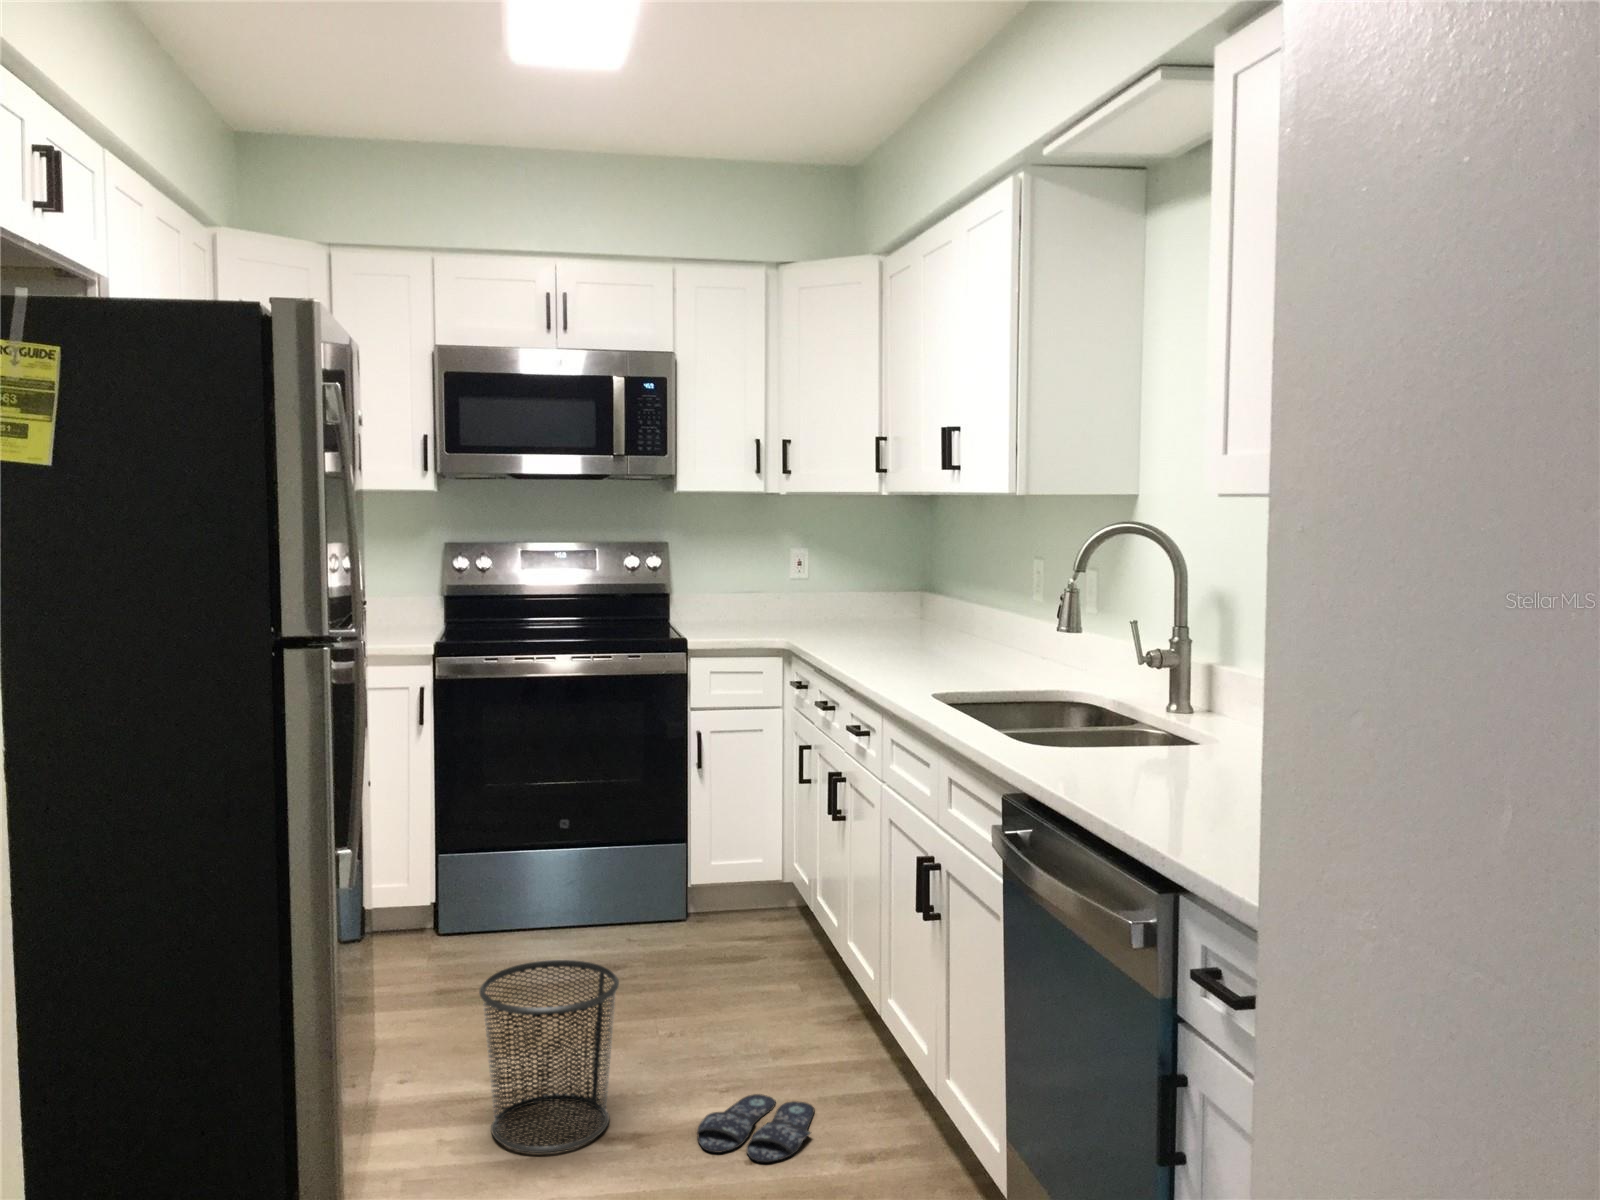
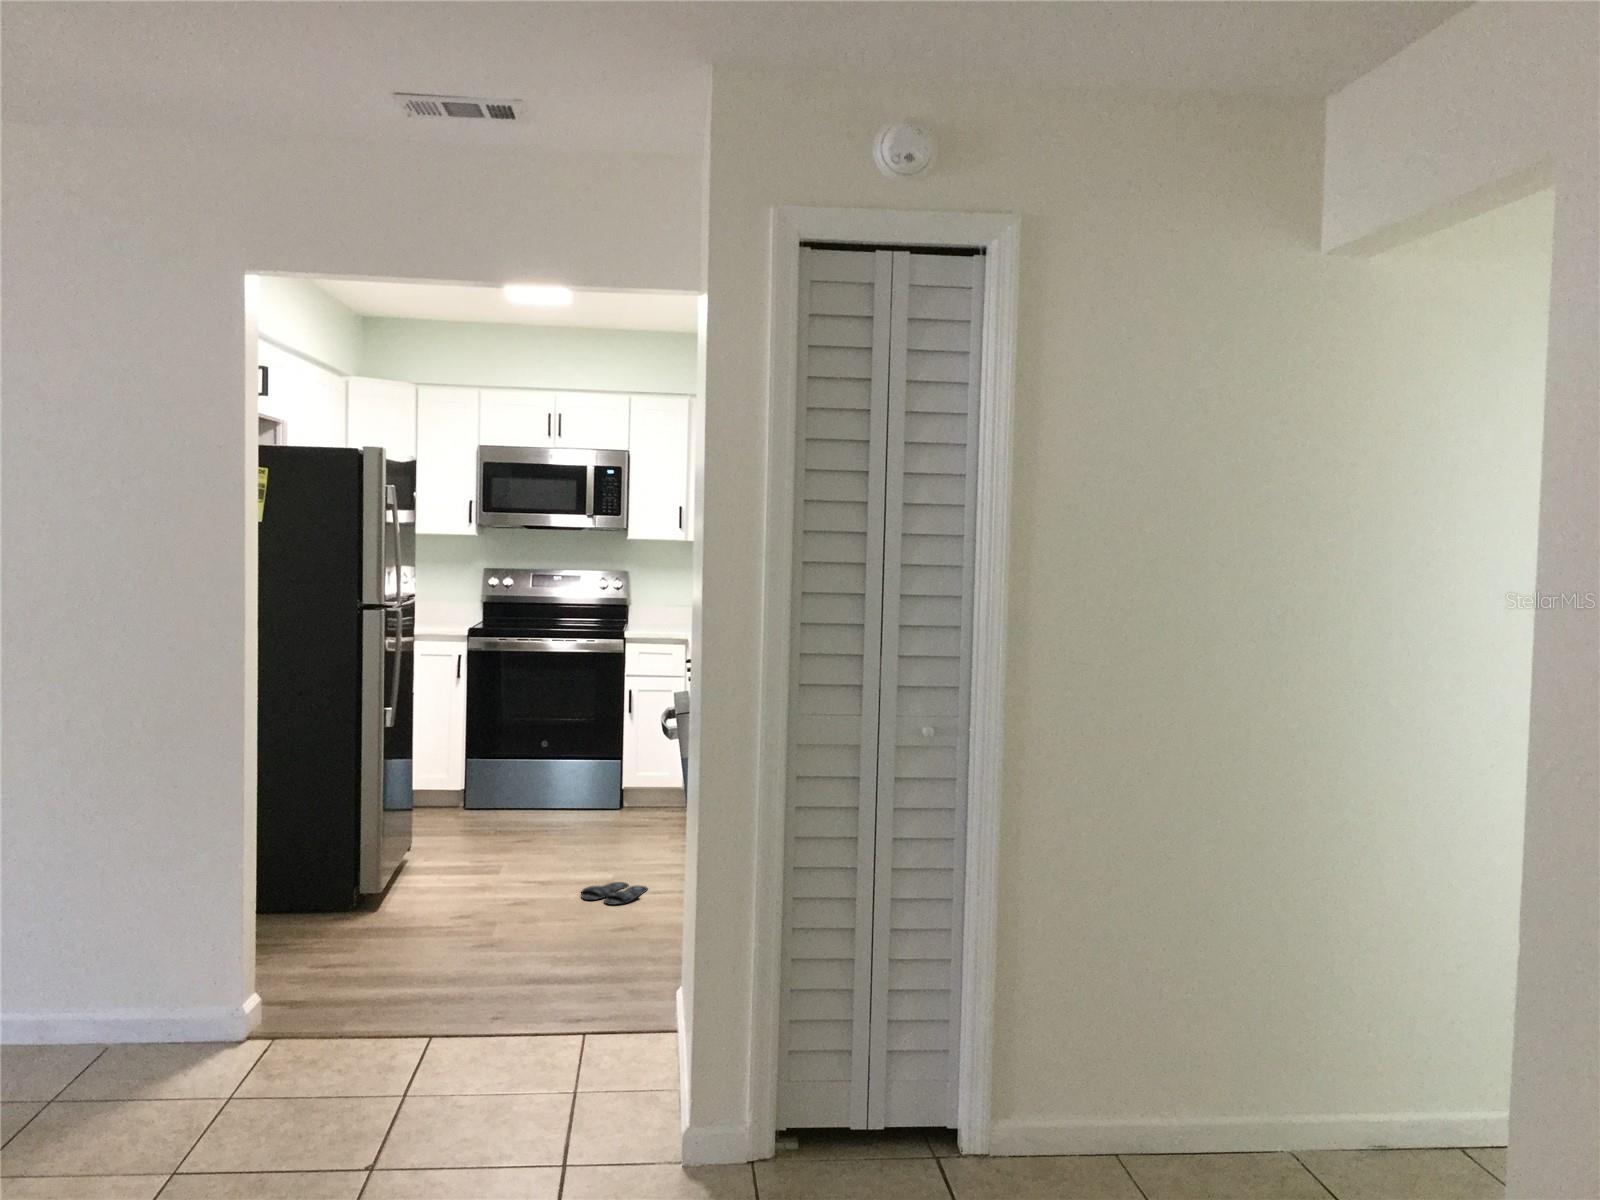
waste bin: present [479,960,619,1153] -> none [472,803,546,895]

